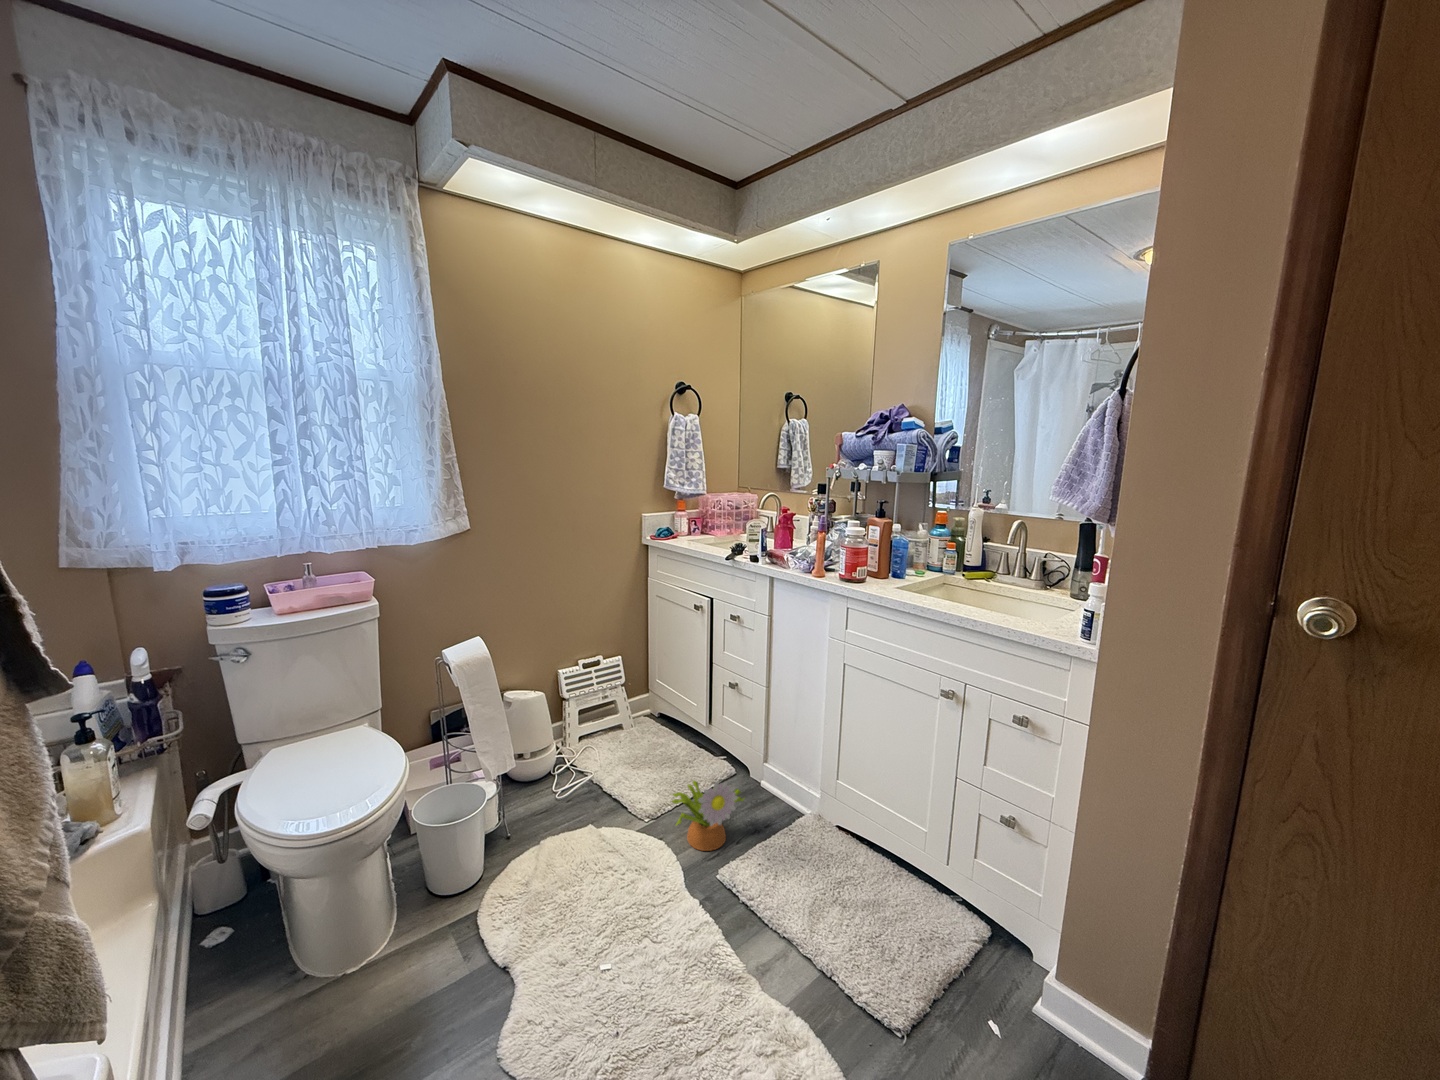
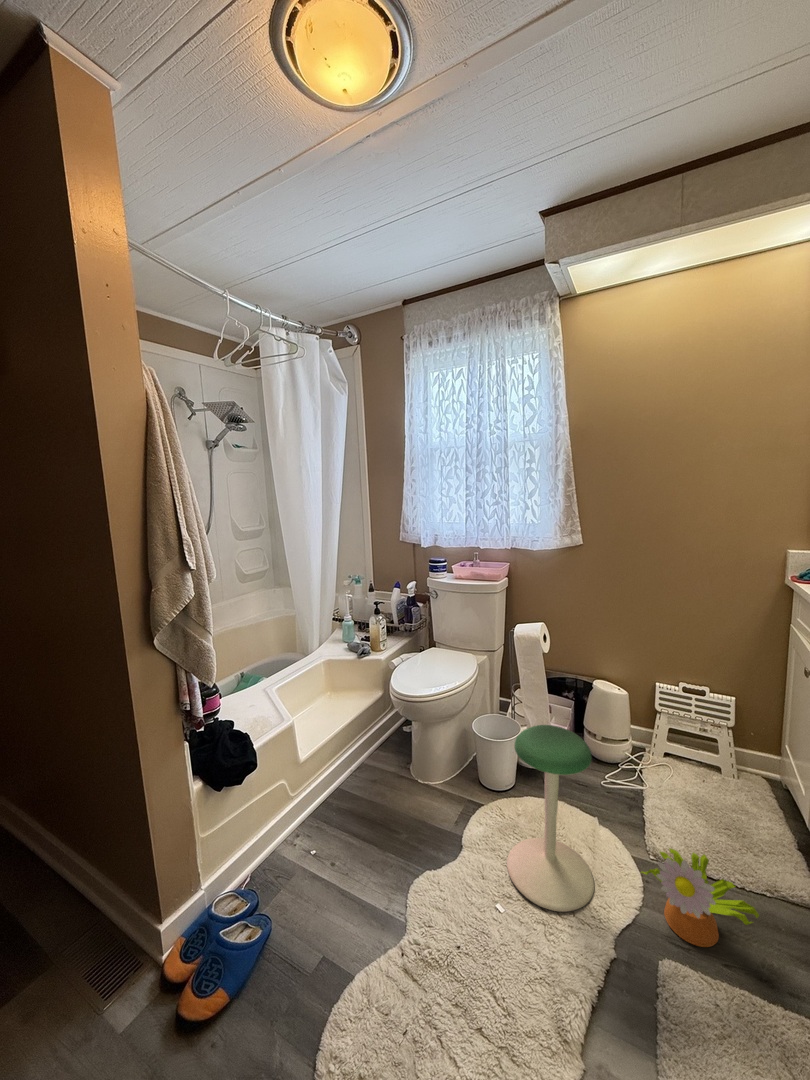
stool: none [554,734,651,939] -> present [507,725,594,912]

